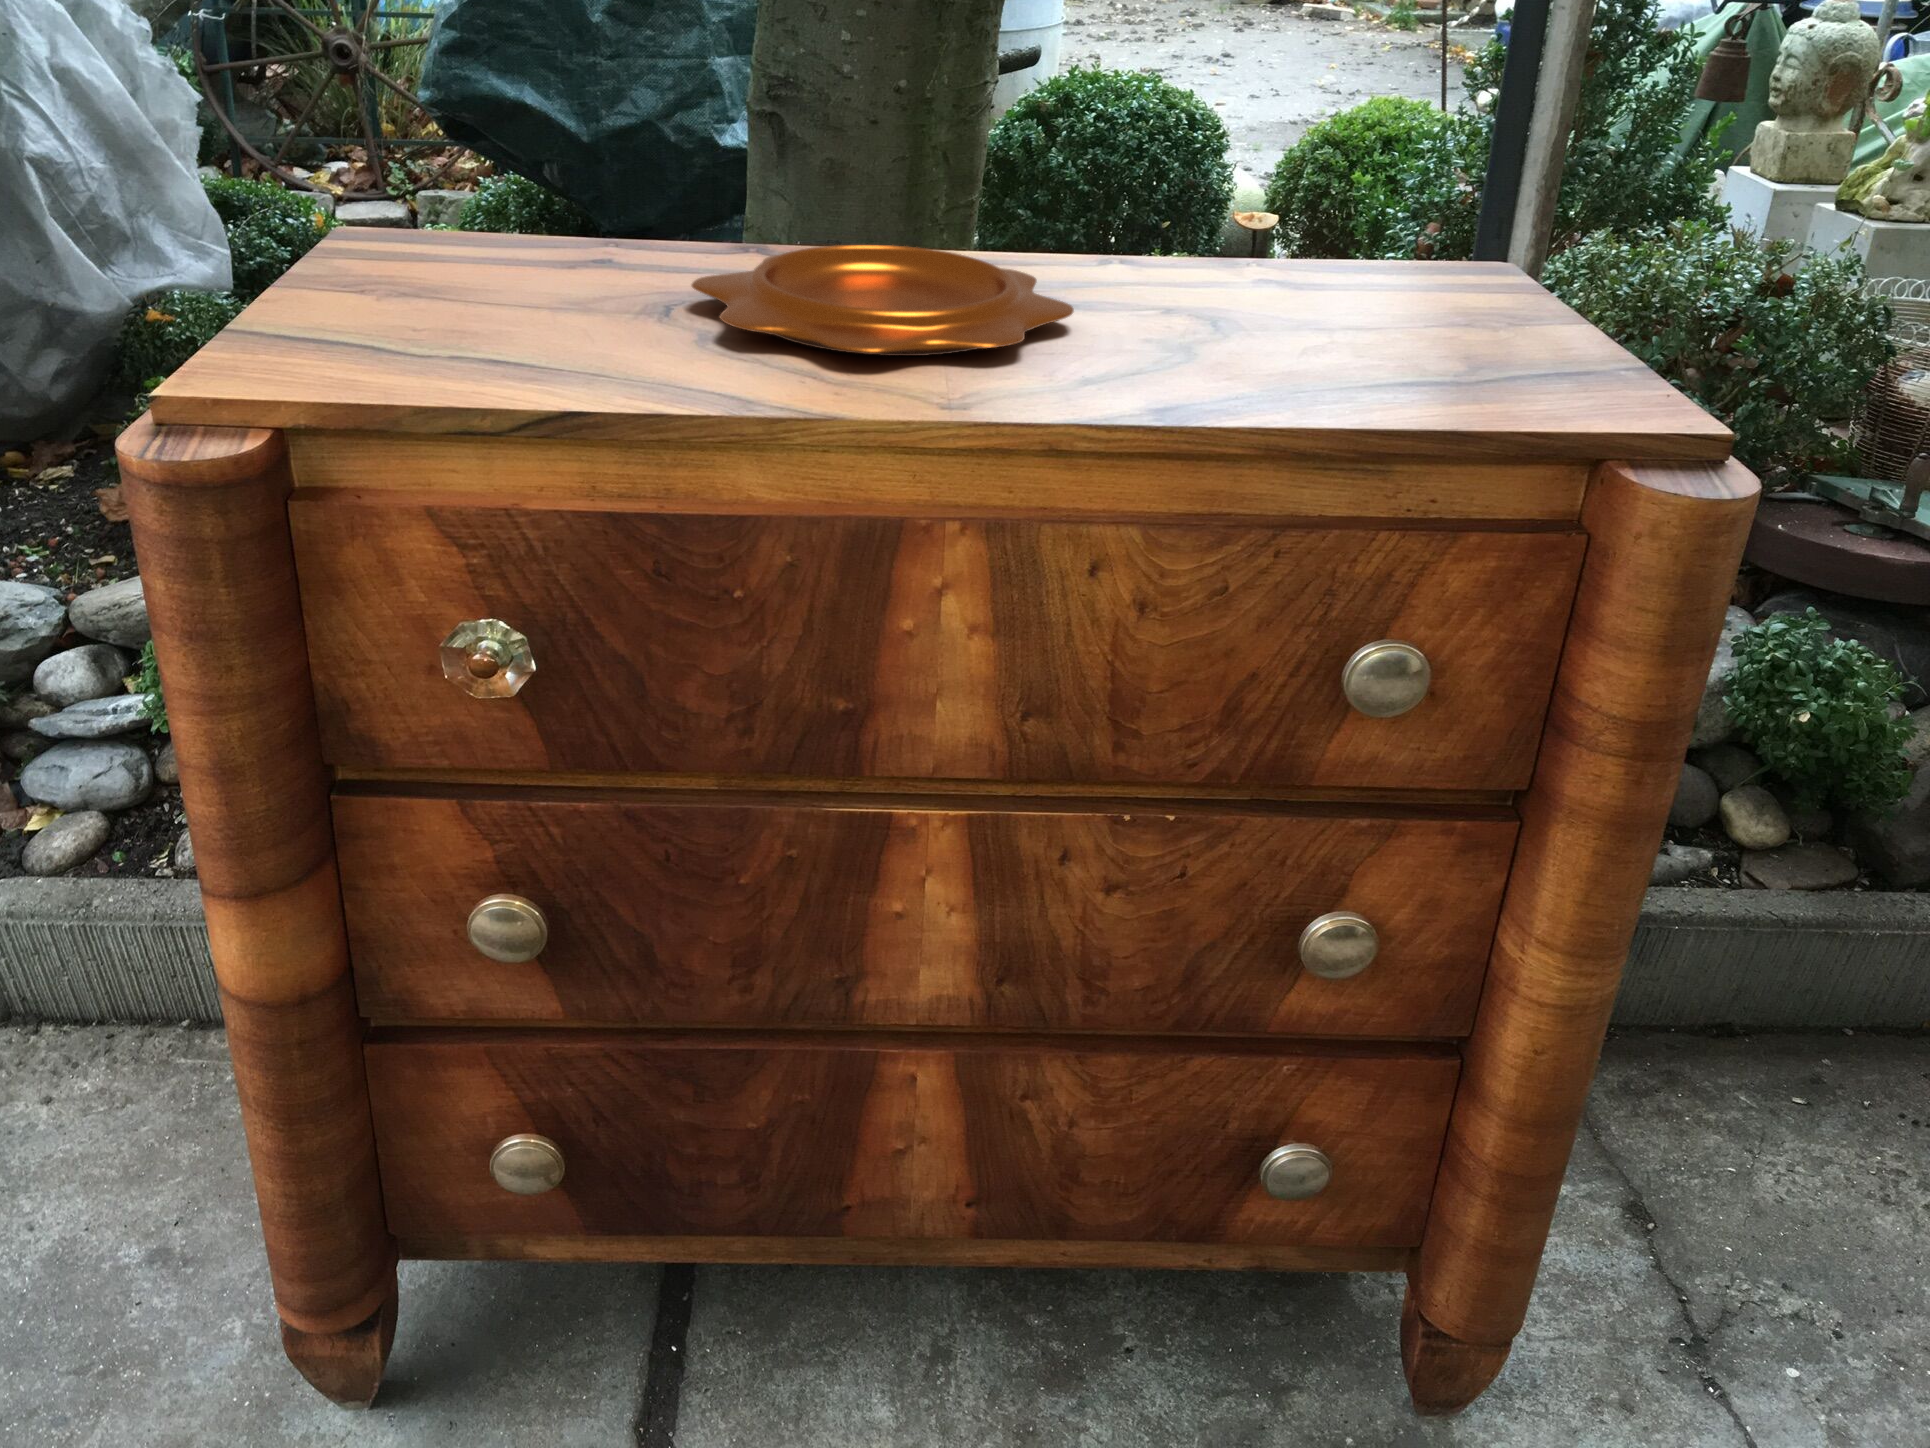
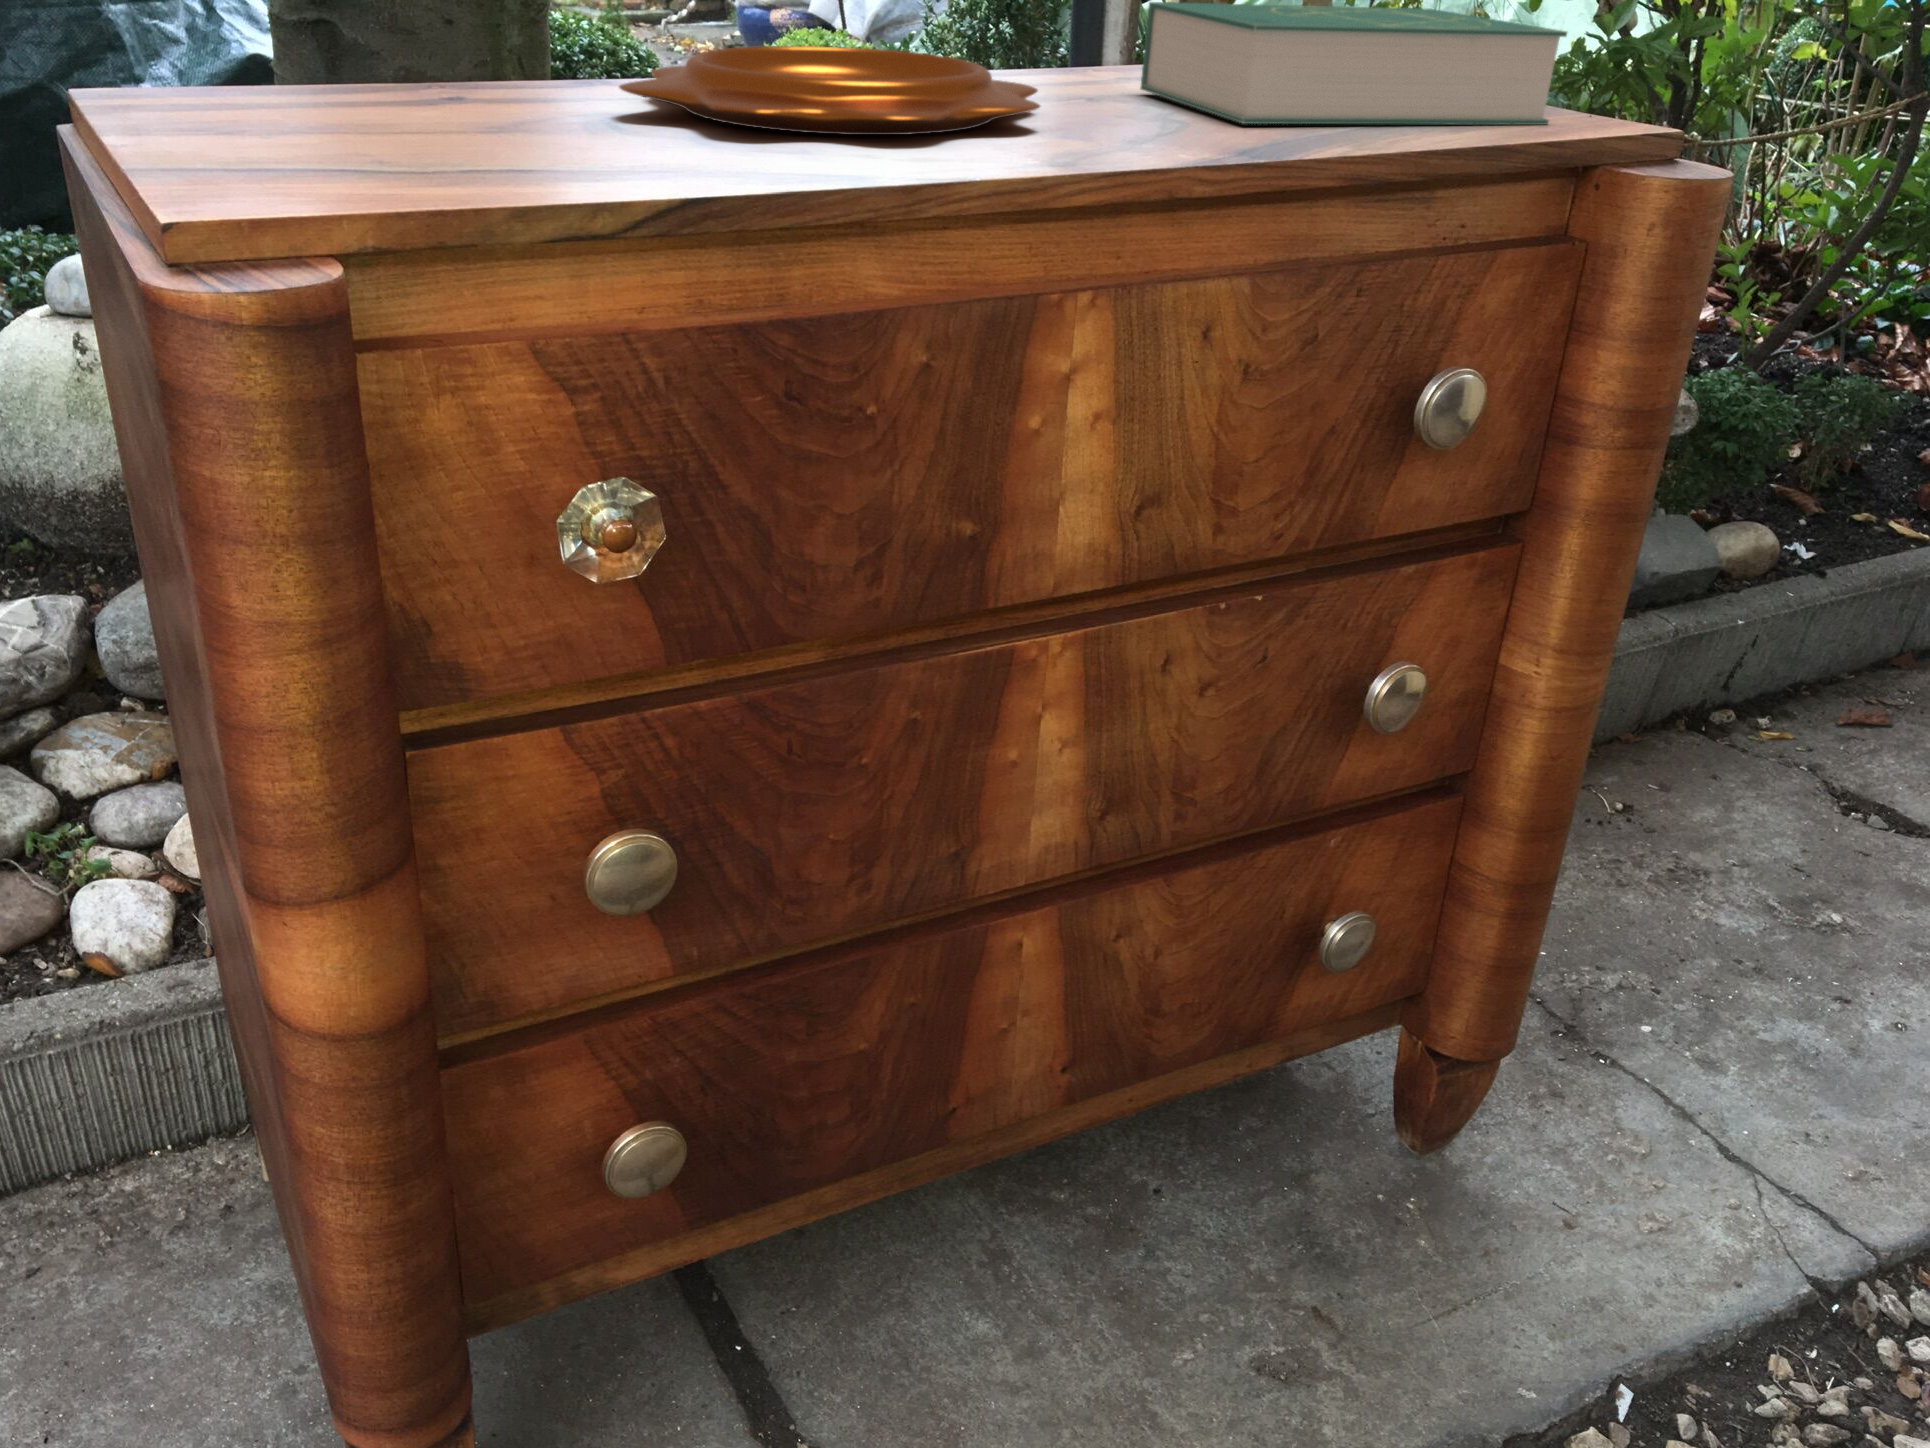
book: none [1232,232,1607,410] -> present [1141,2,1567,125]

